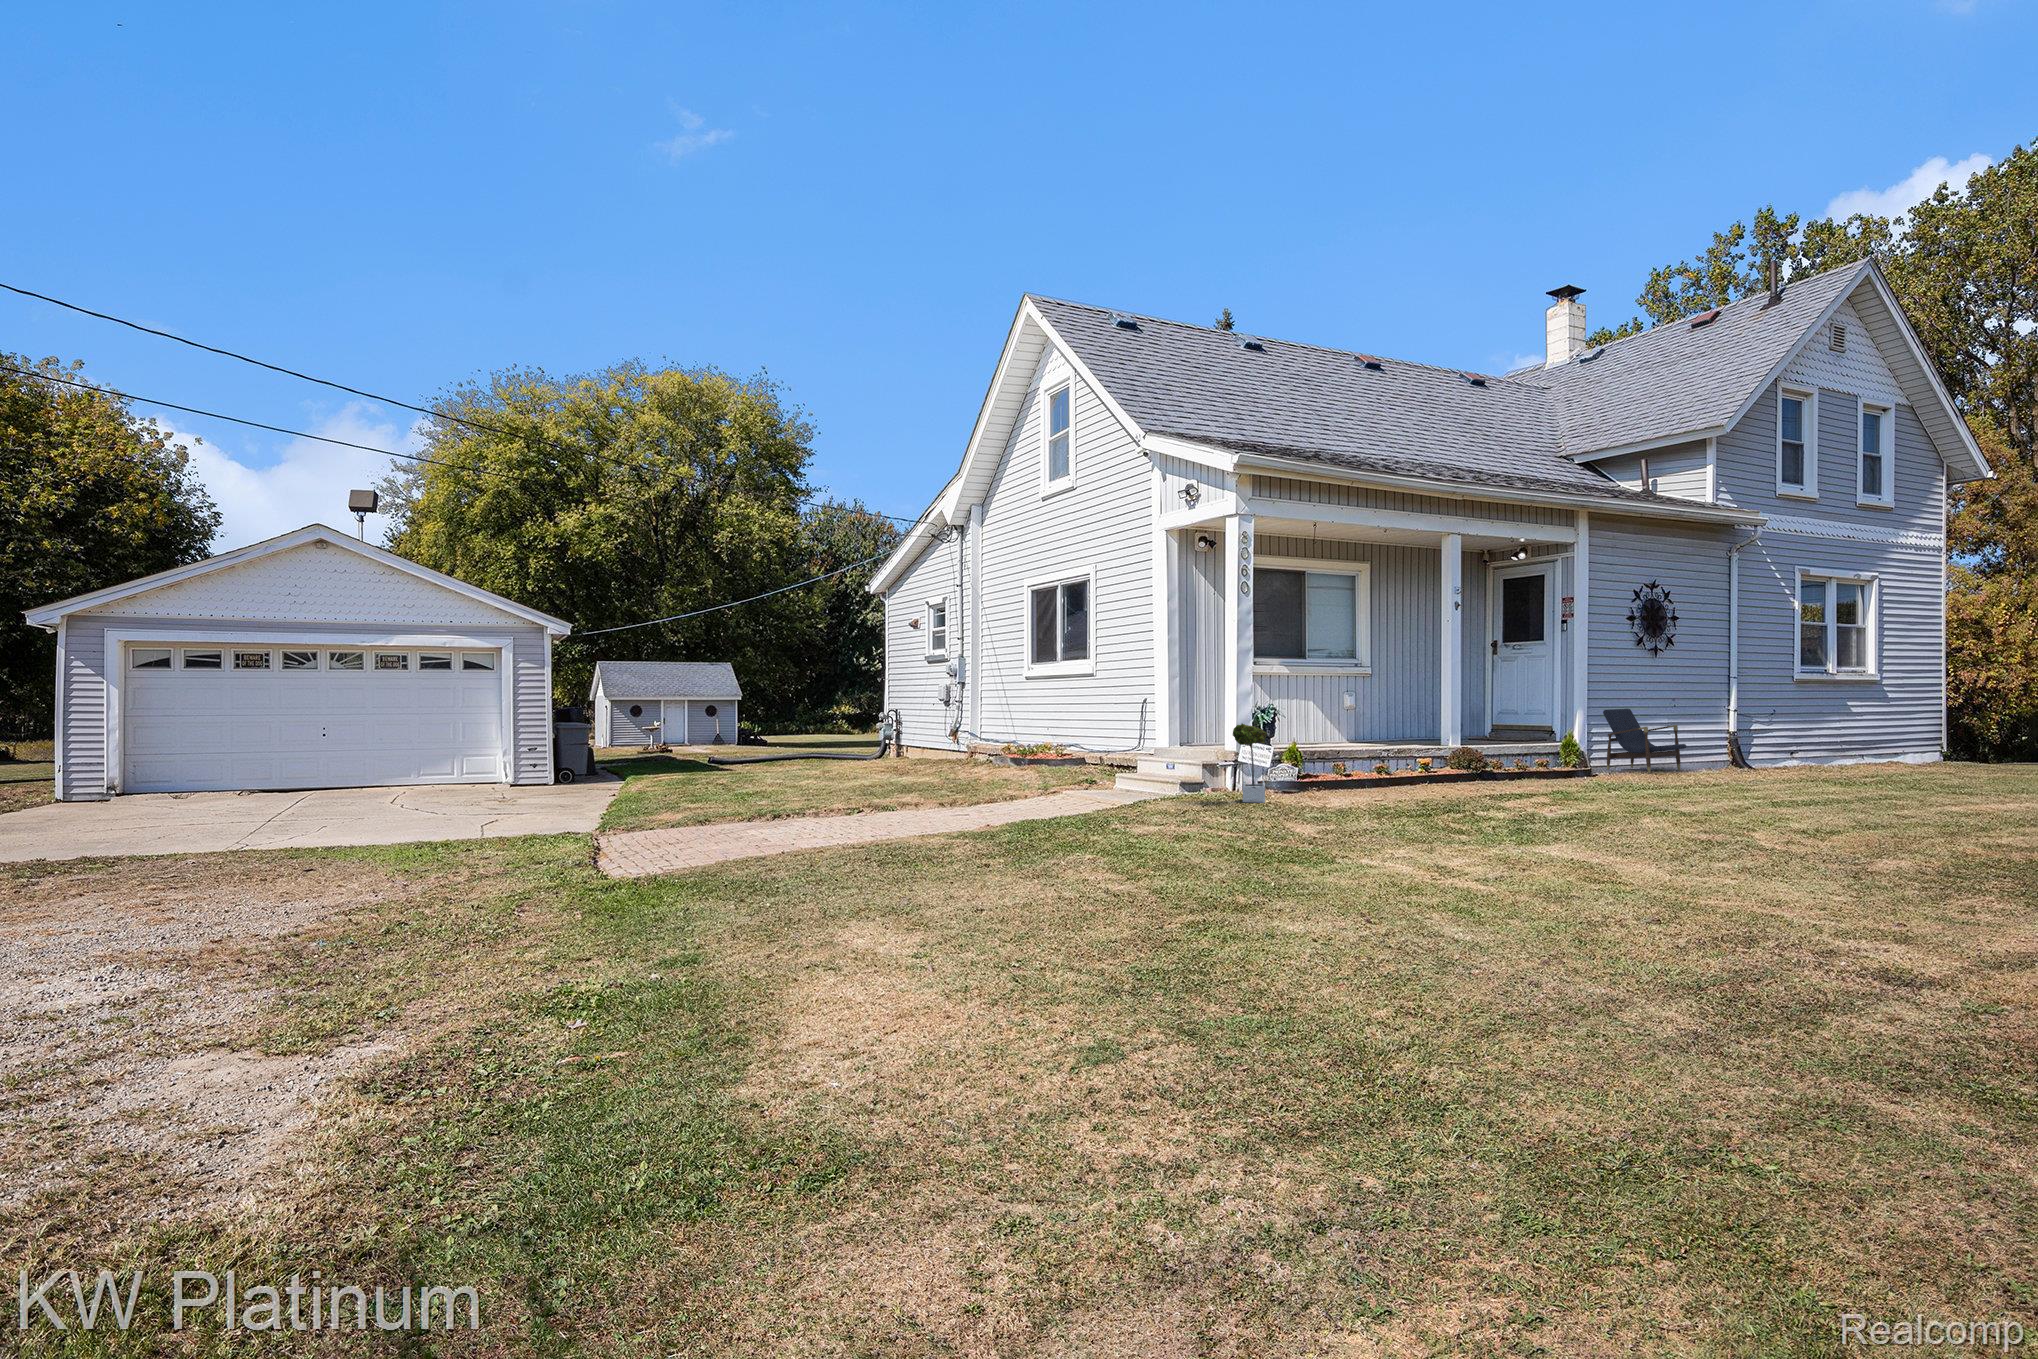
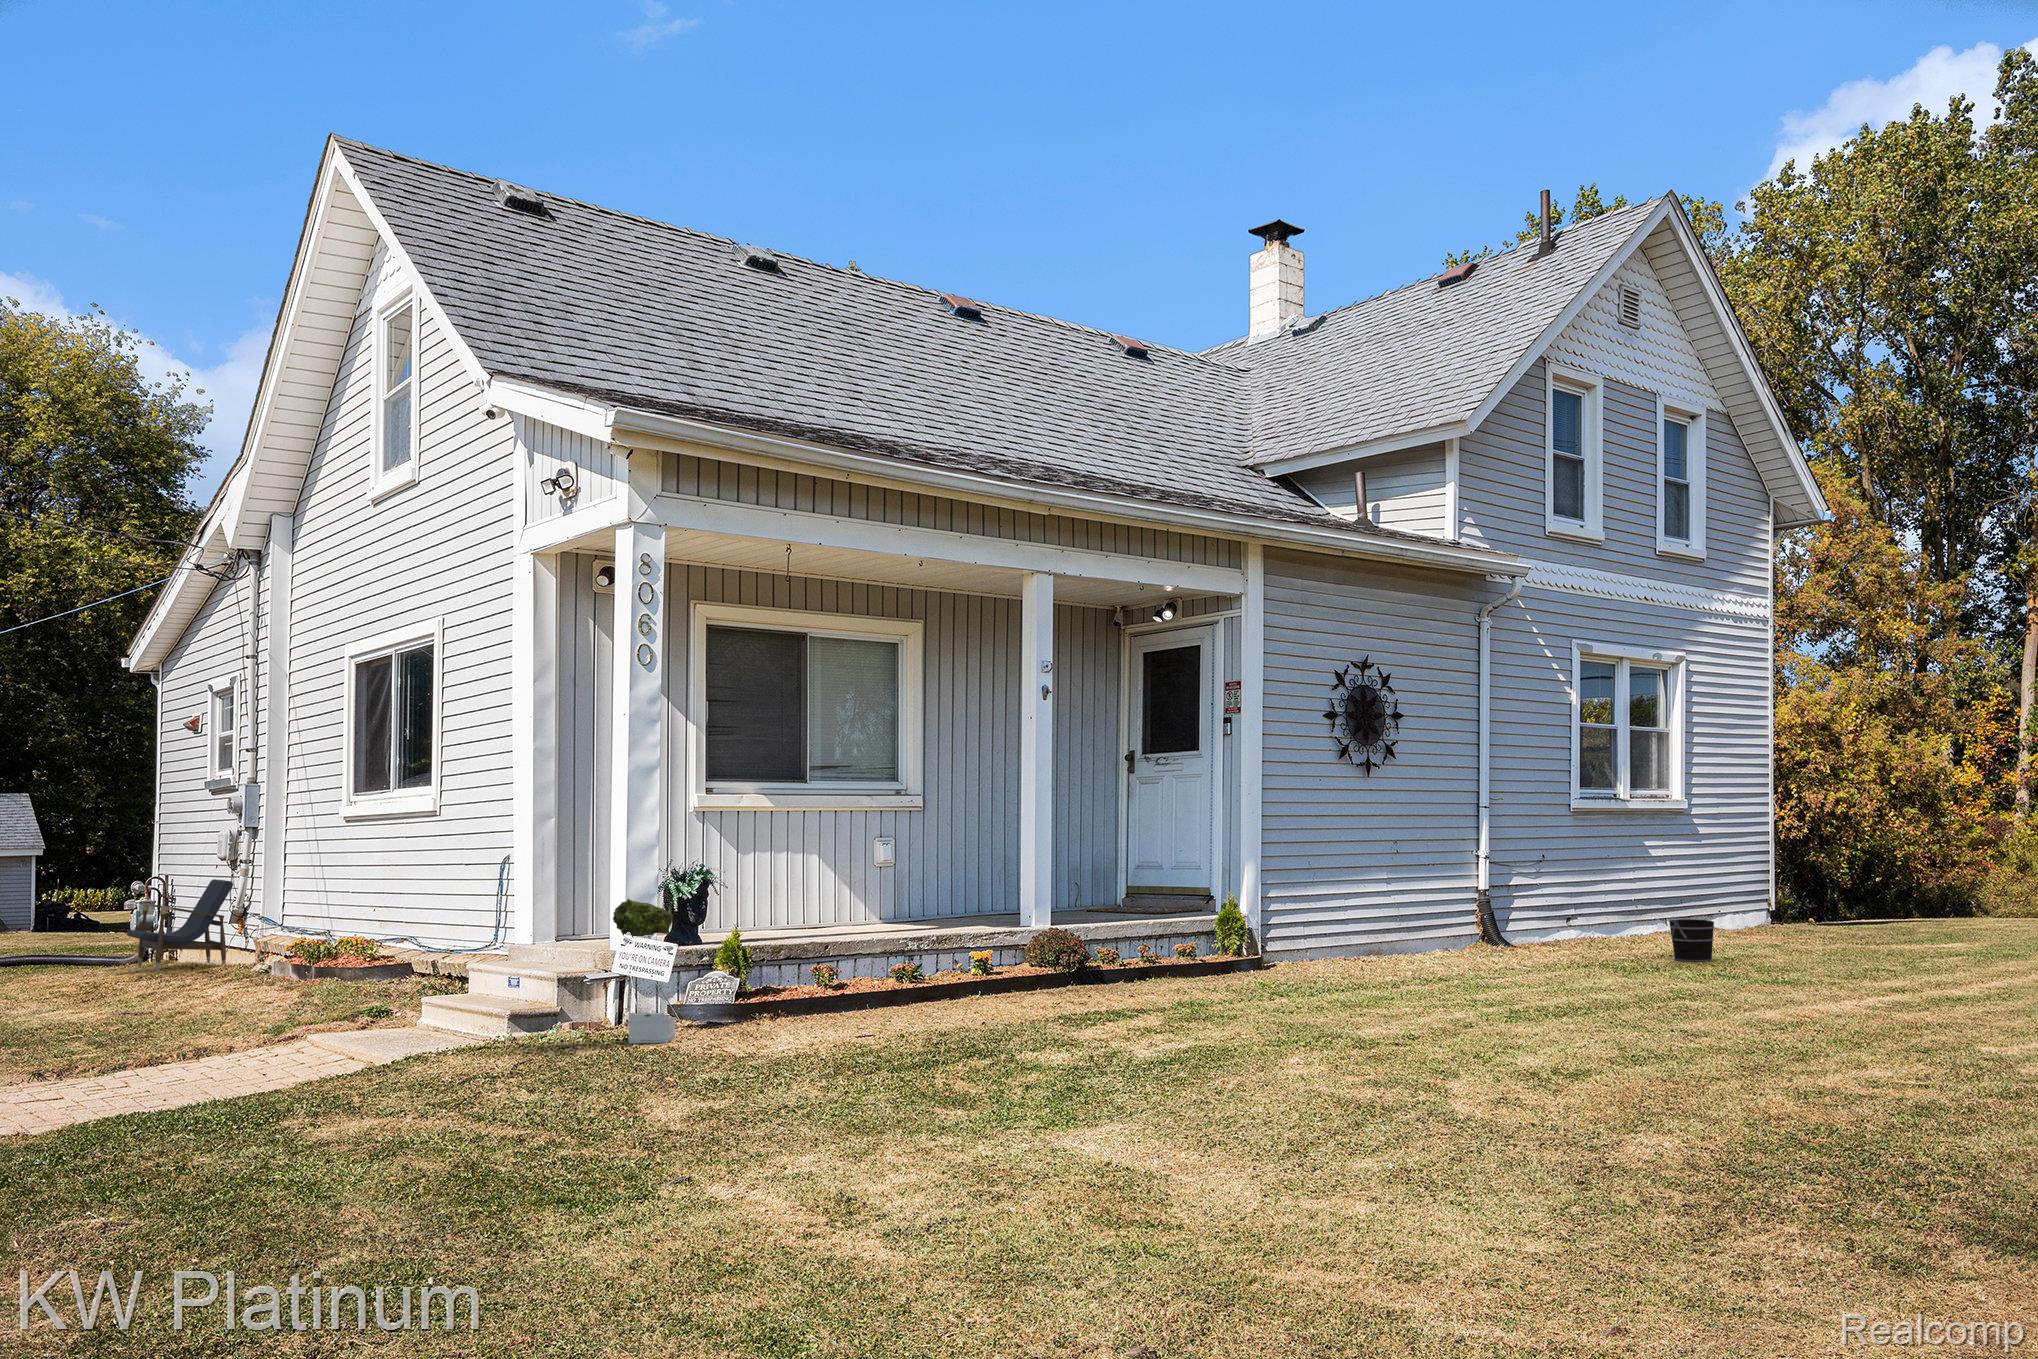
lounge chair: present [1603,709,1686,774] -> present [127,879,233,973]
bucket: none [1886,751,1922,779] -> present [1669,918,1714,961]

